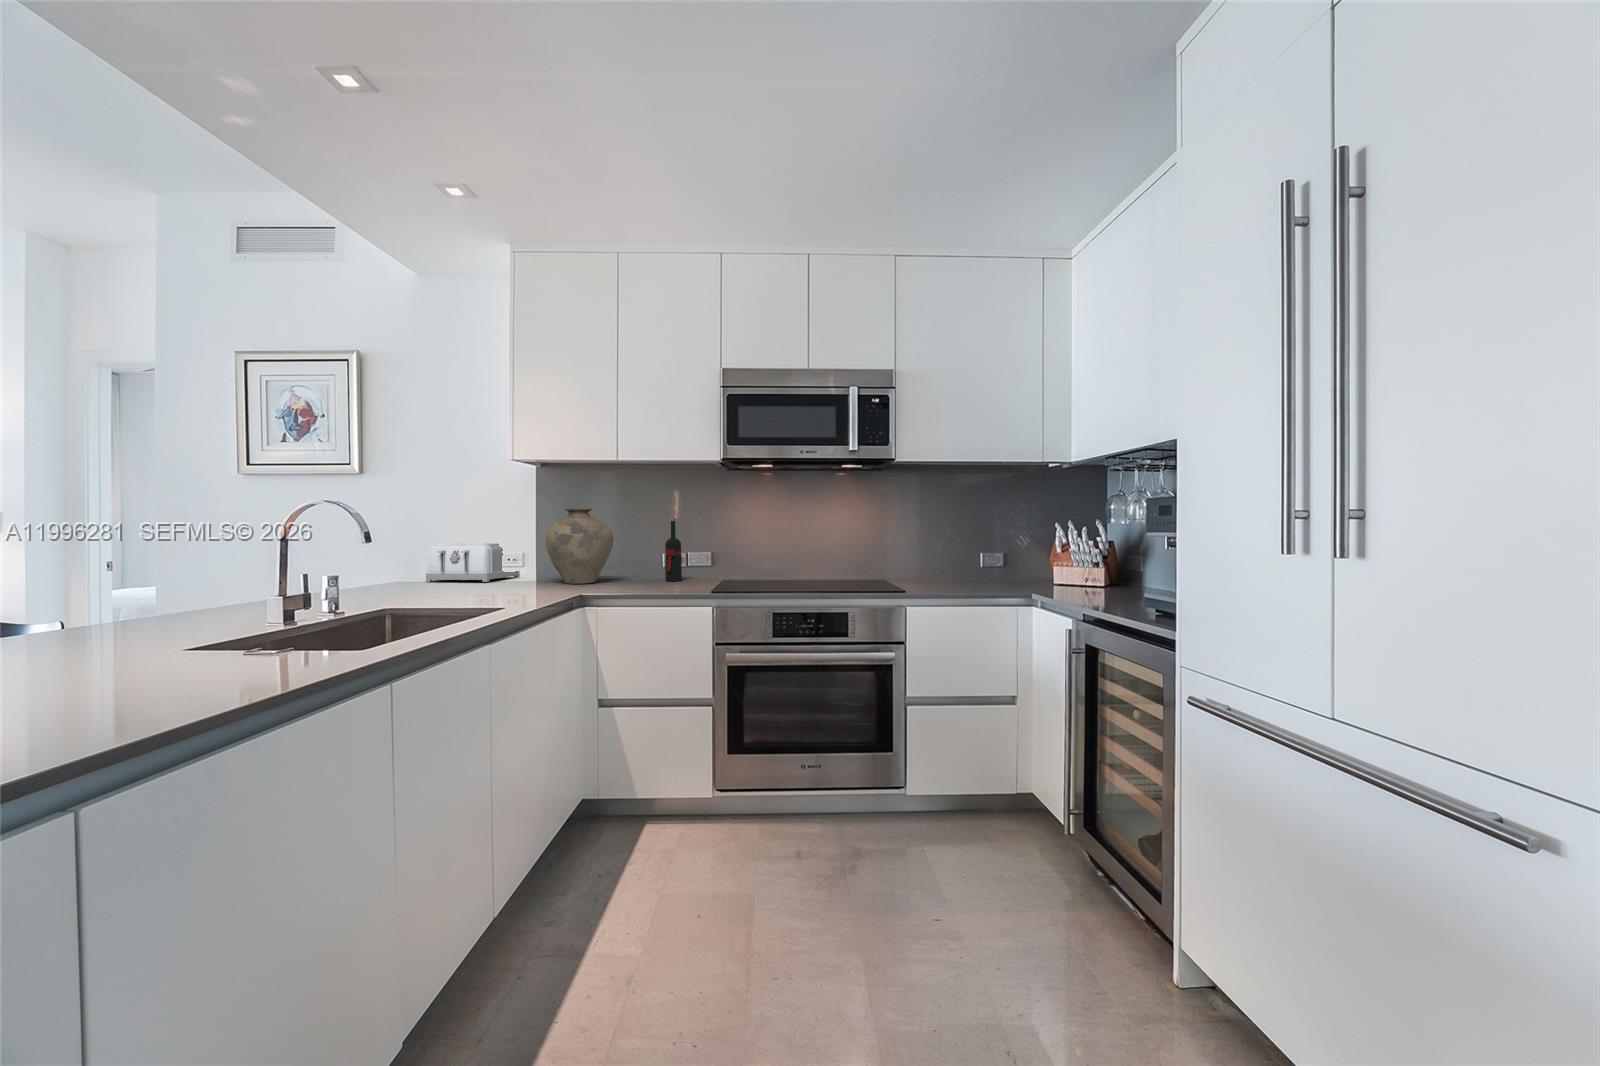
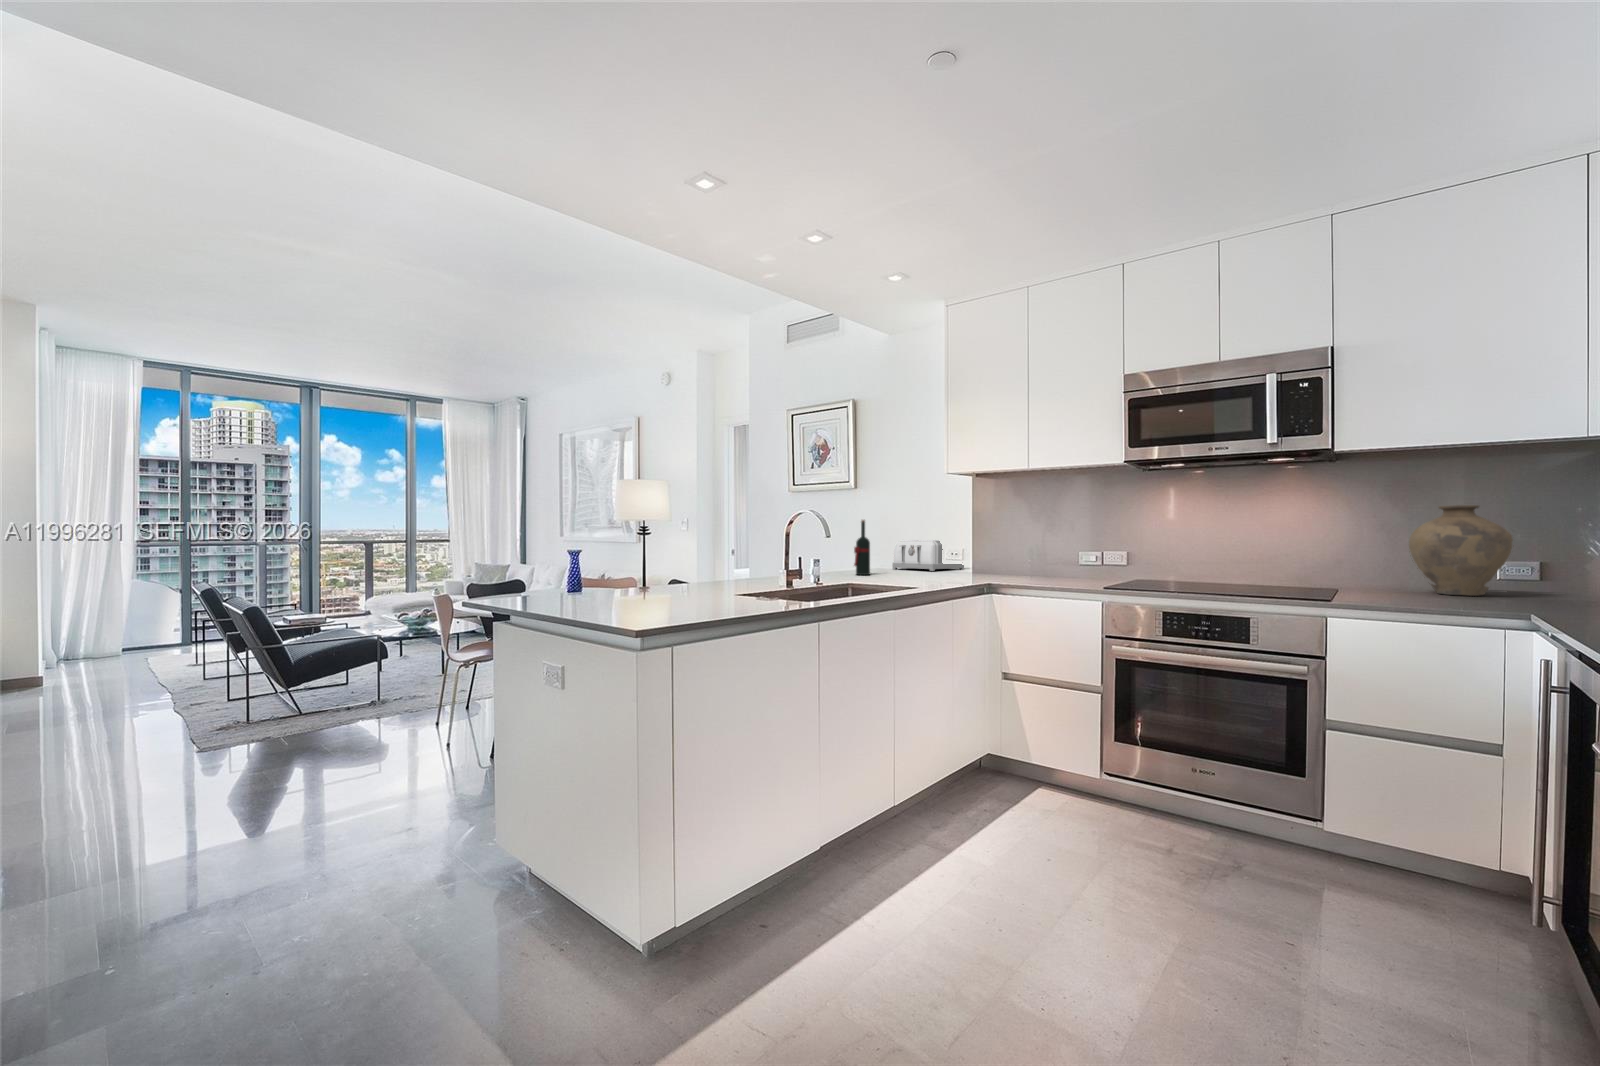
vase: present [546,508,613,584] -> present [1409,505,1513,596]
wine bottle: present [665,519,682,581] -> present [854,520,870,575]

